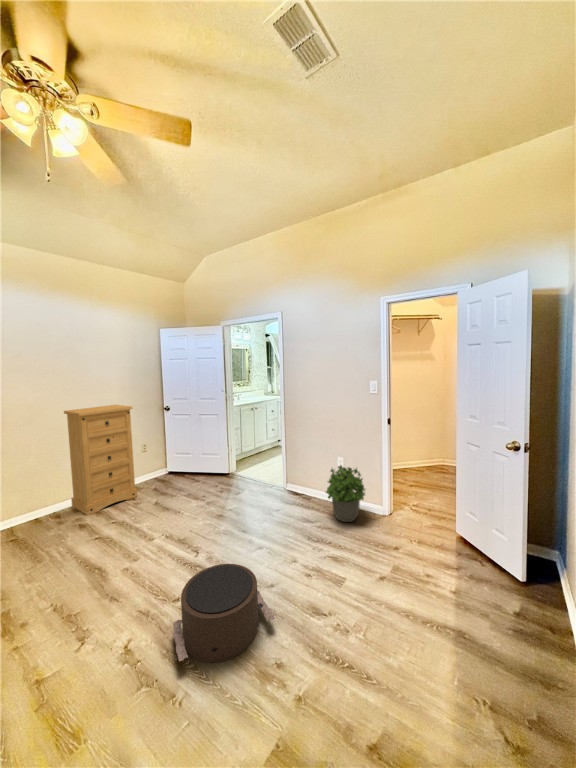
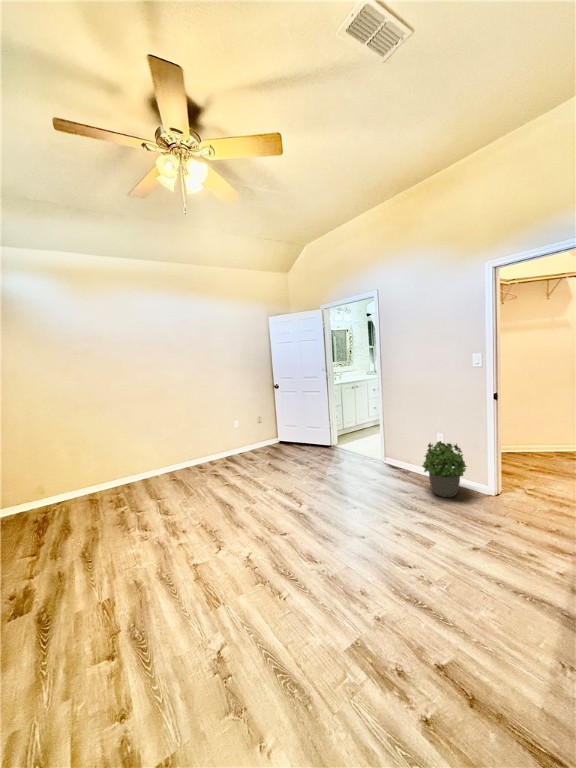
dresser: present [64,405,137,515] -> none [199,383,254,469]
pouf: present [173,564,275,663] -> none [280,511,362,580]

